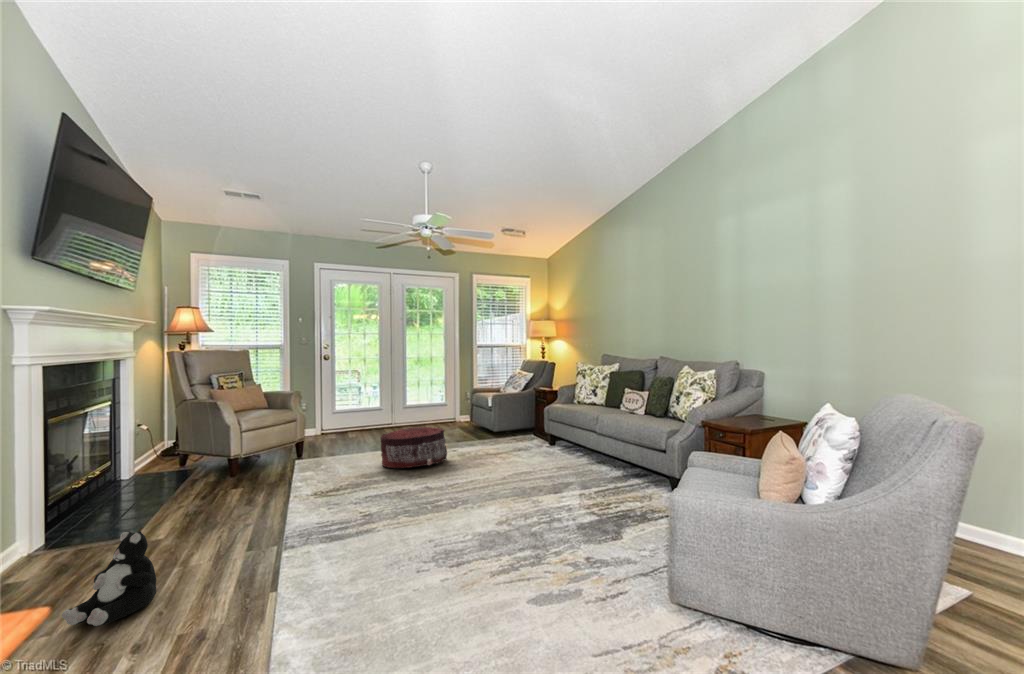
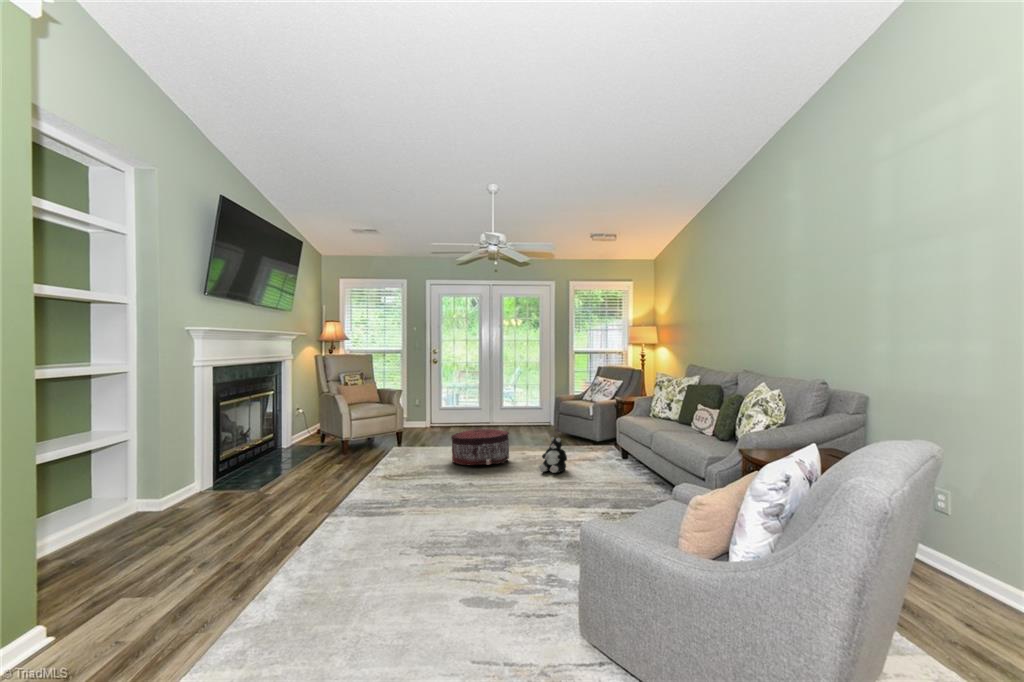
plush toy: present [62,531,156,626] -> present [538,437,567,473]

